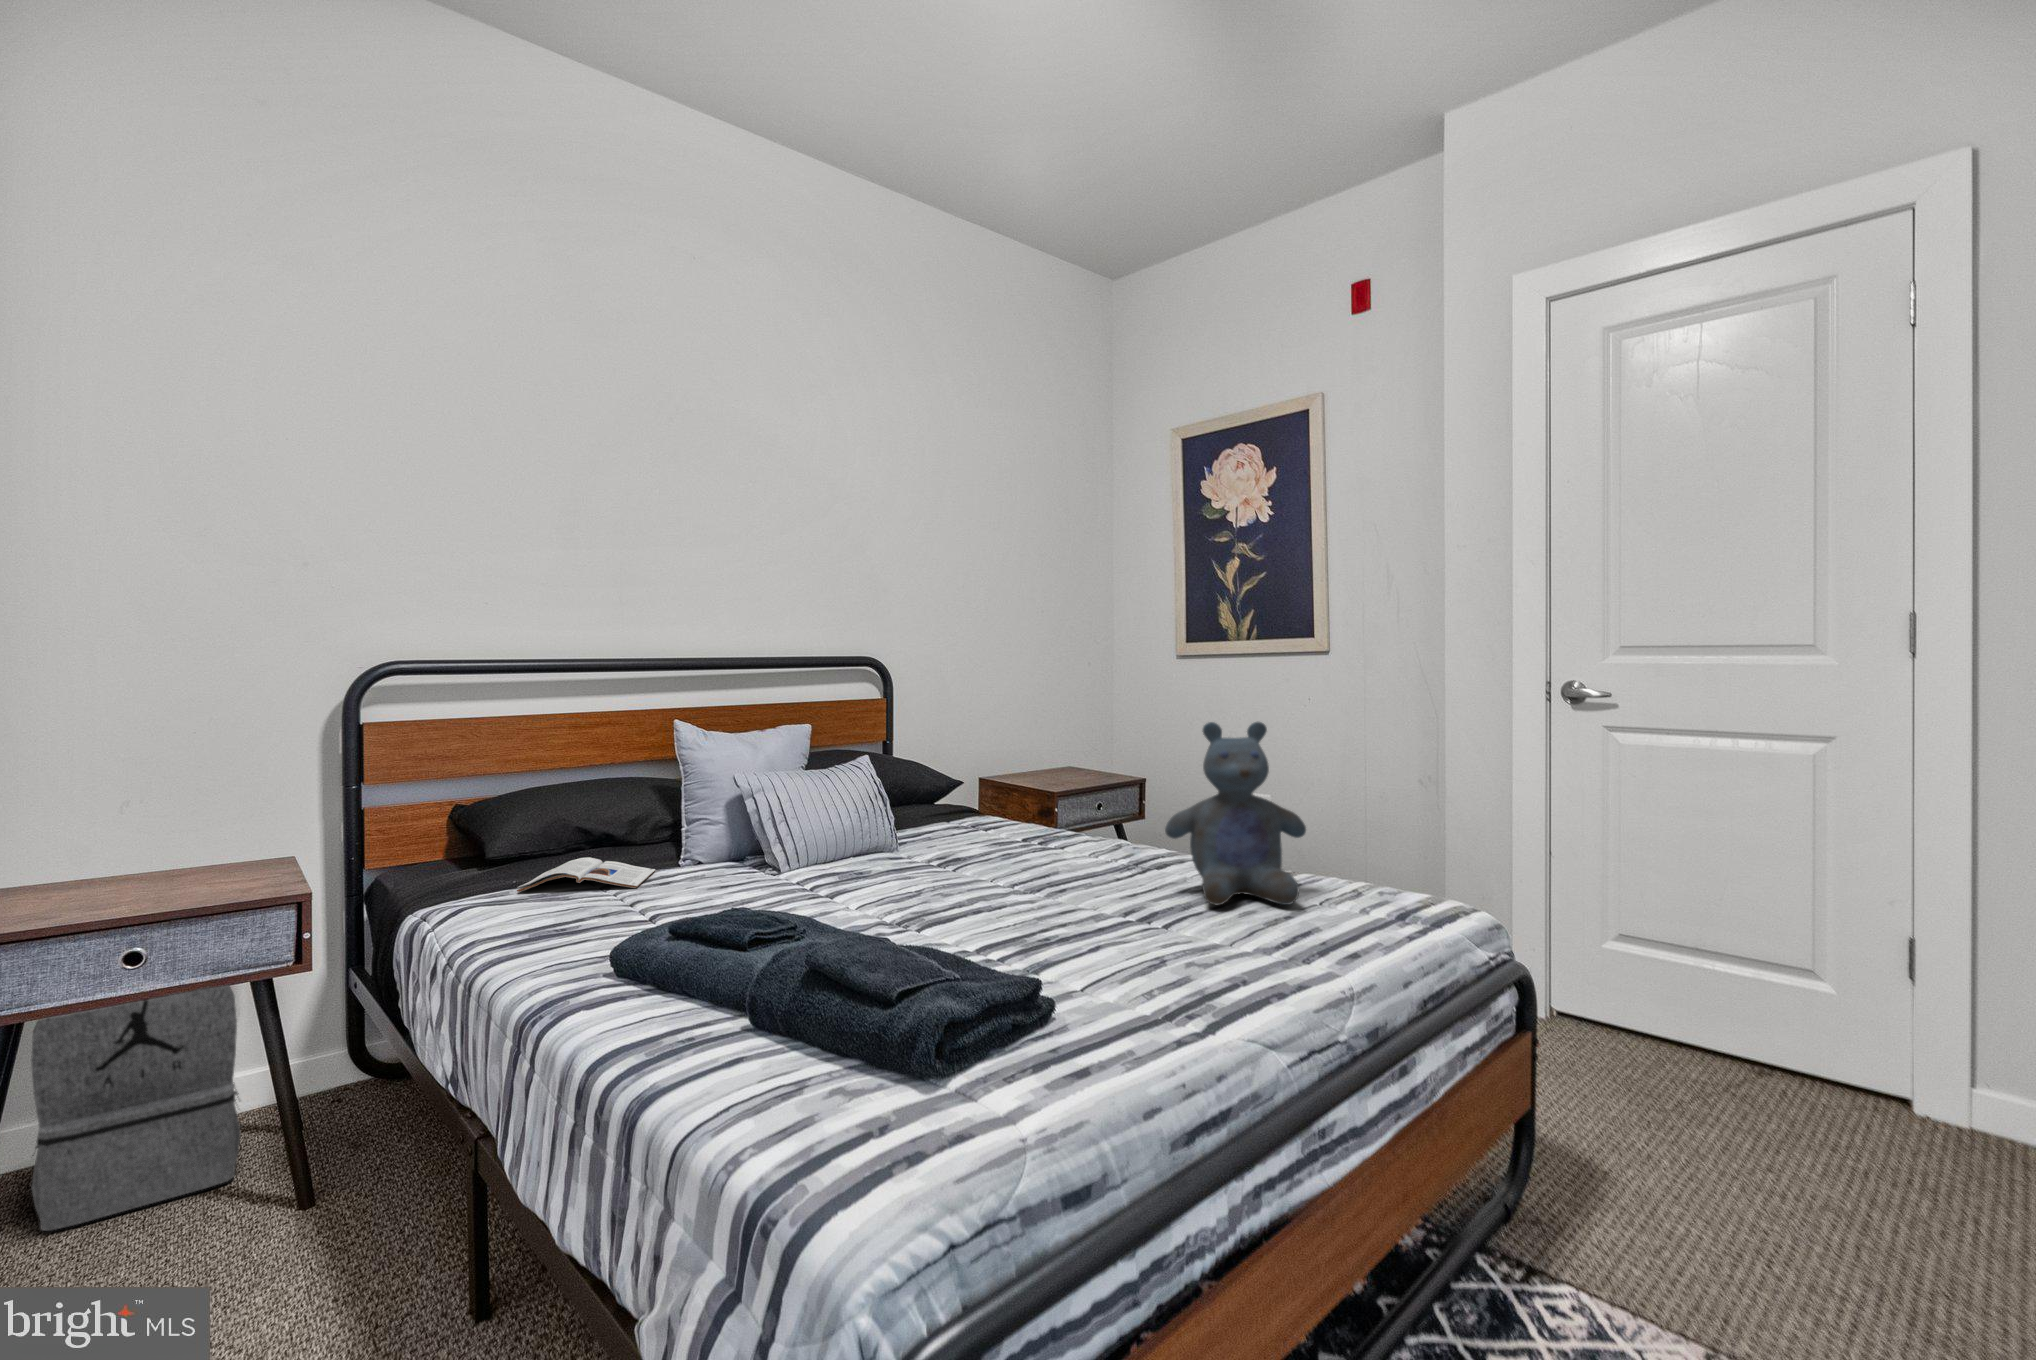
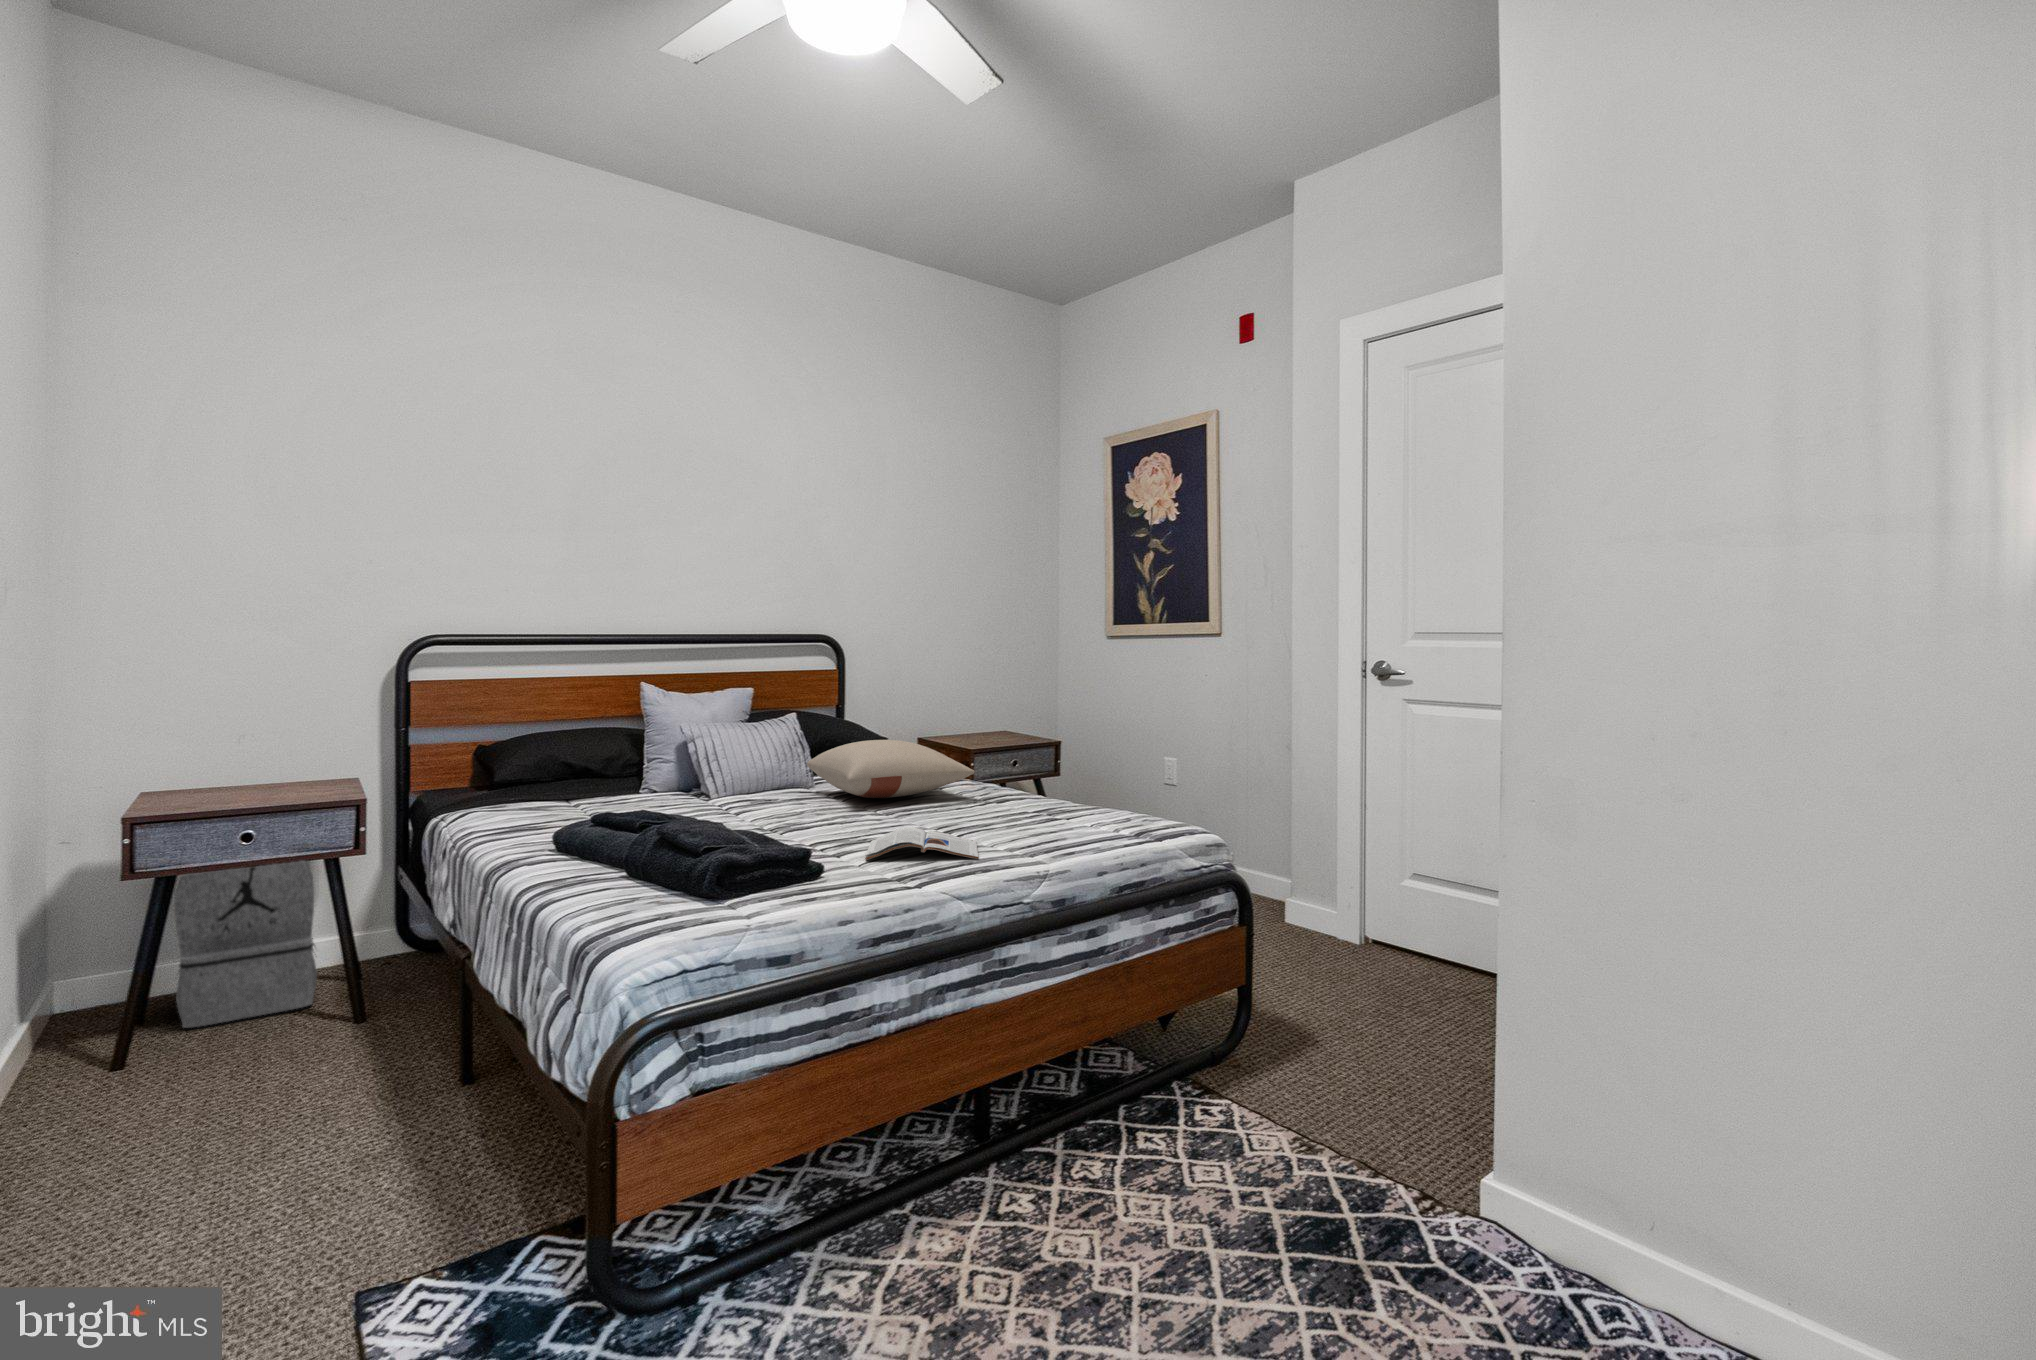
stuffed bear: present [1165,722,1306,905] -> none [985,688,1092,825]
pillow: none [896,790,1123,867] -> present [807,740,975,798]
magazine: present [517,857,655,892] -> present [865,827,978,860]

